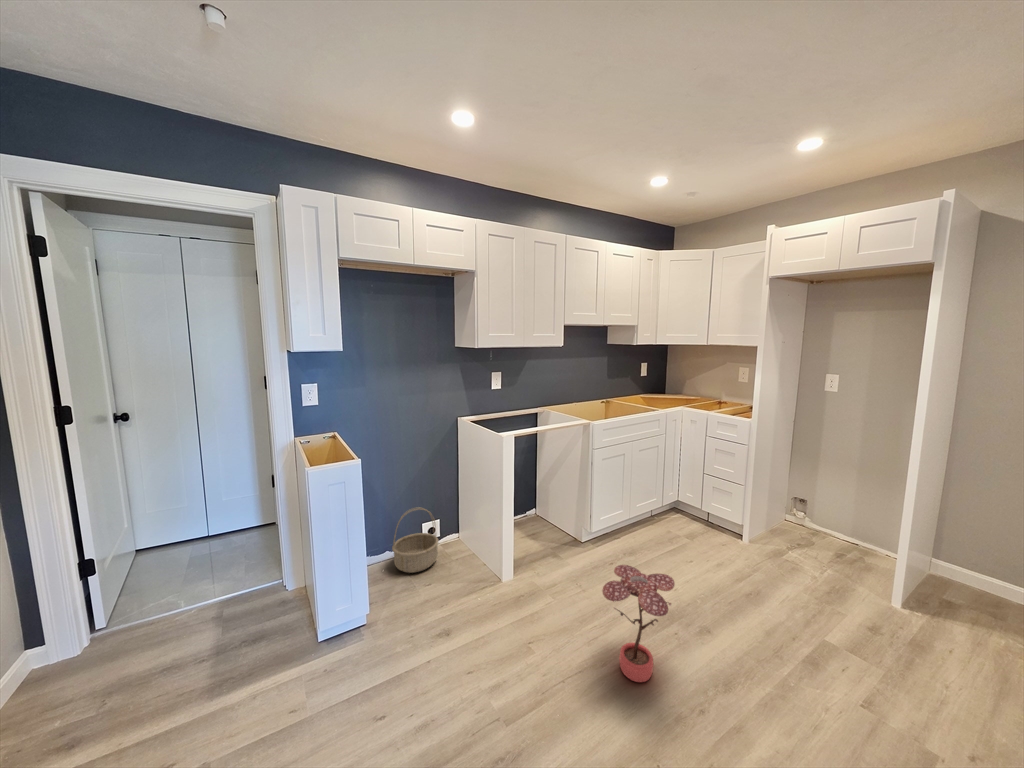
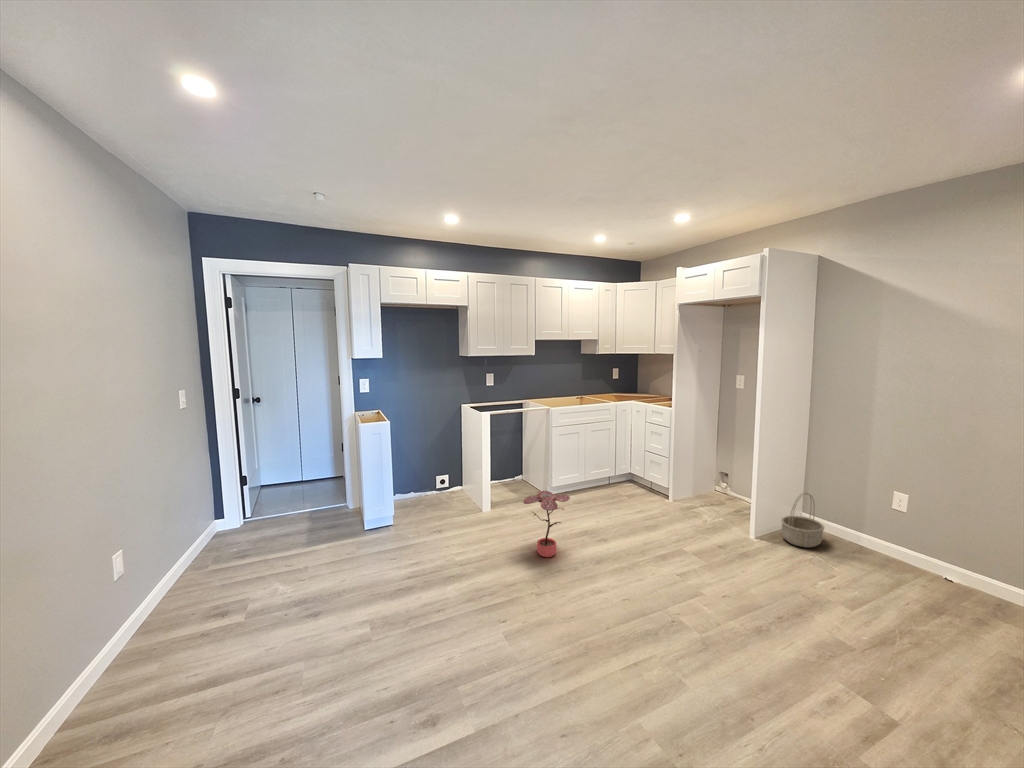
basket: present [392,508,438,573] -> present [781,493,824,548]

